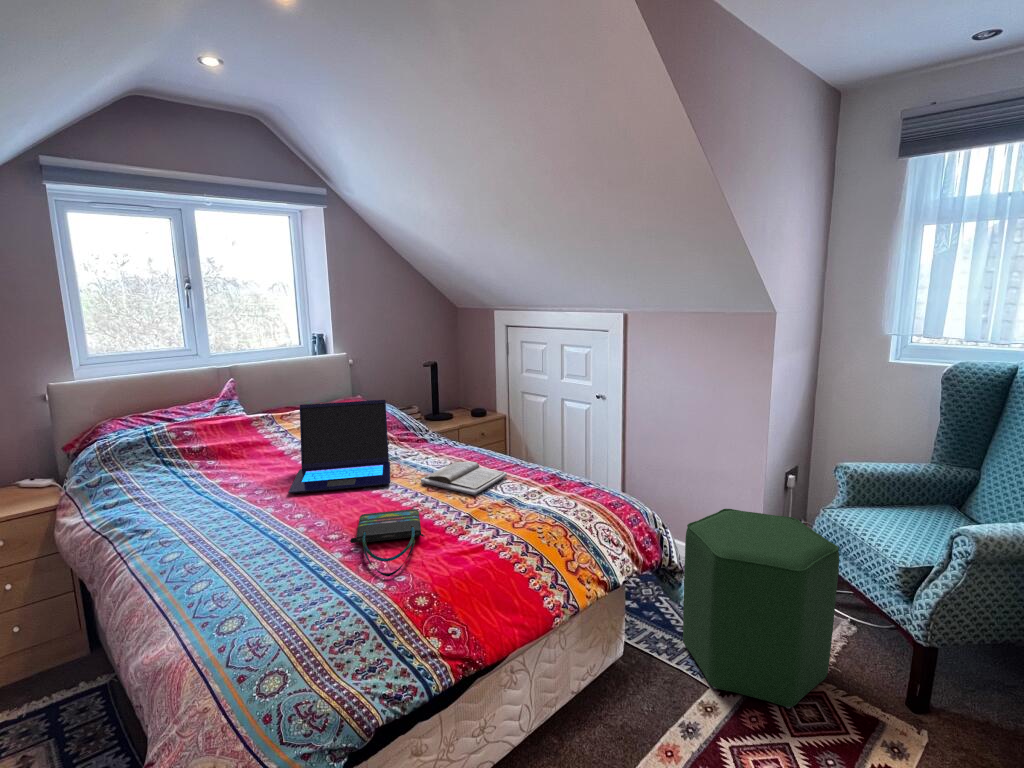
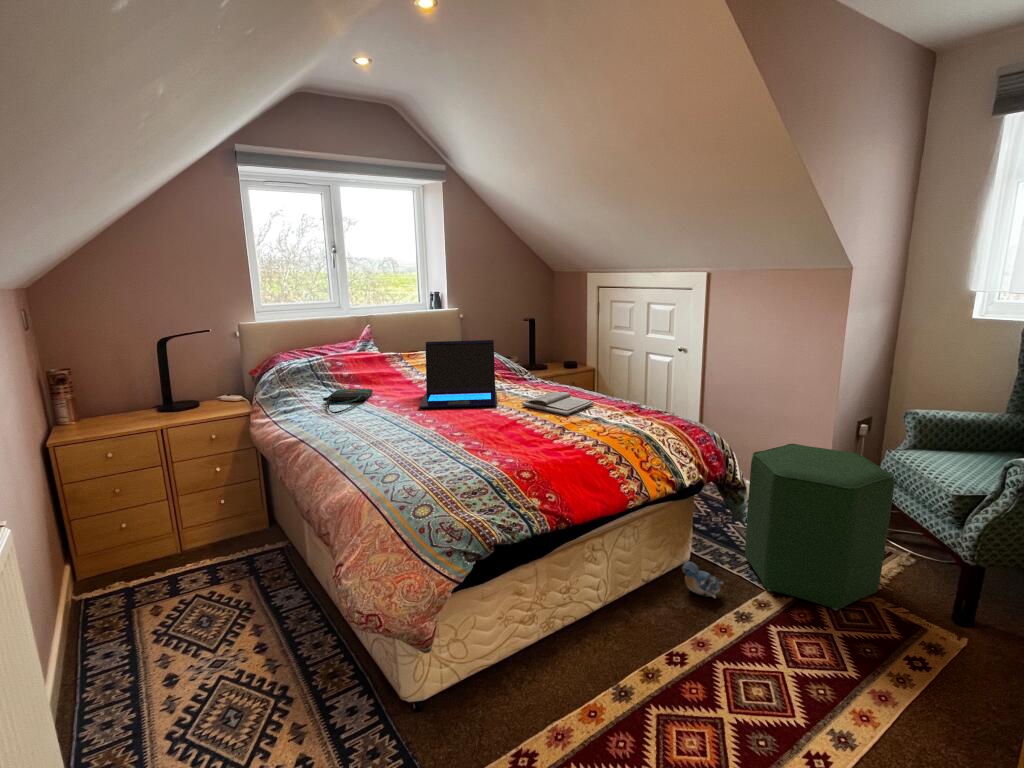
tote bag: present [350,509,424,576] -> present [323,389,373,414]
plush toy: none [616,664,668,710] -> present [682,562,725,598]

